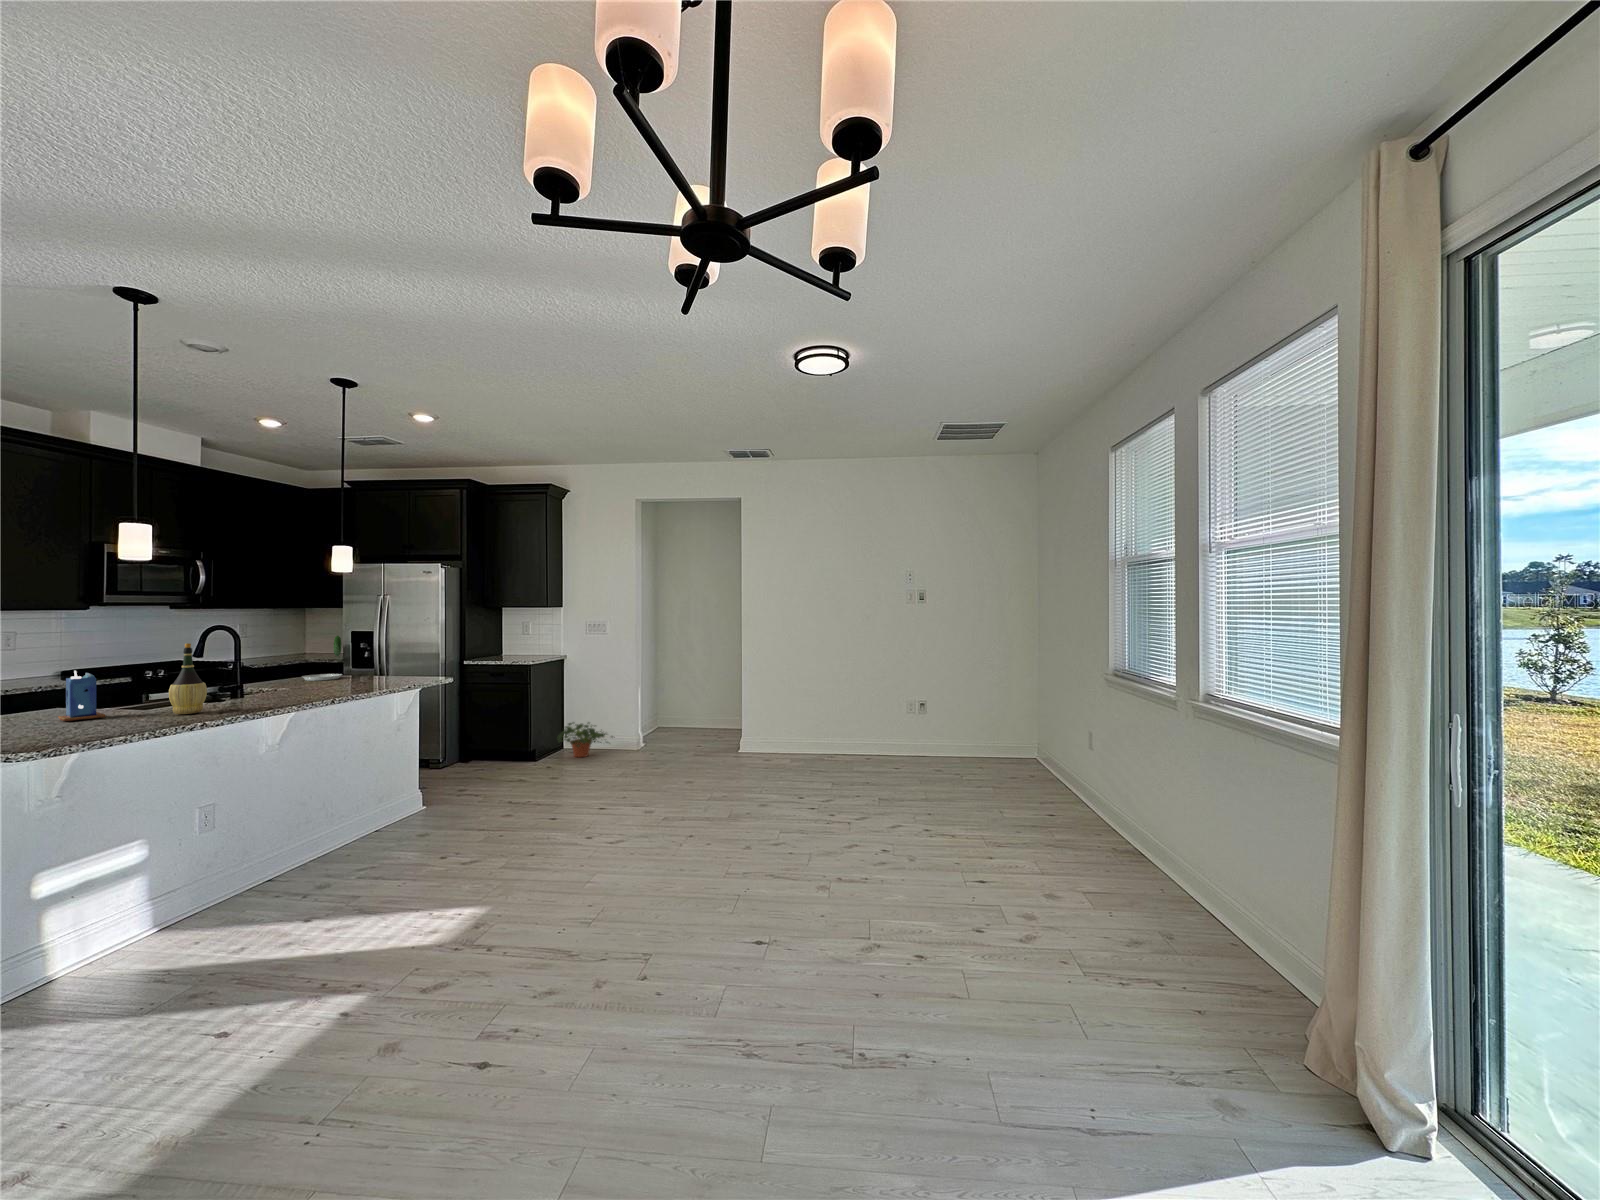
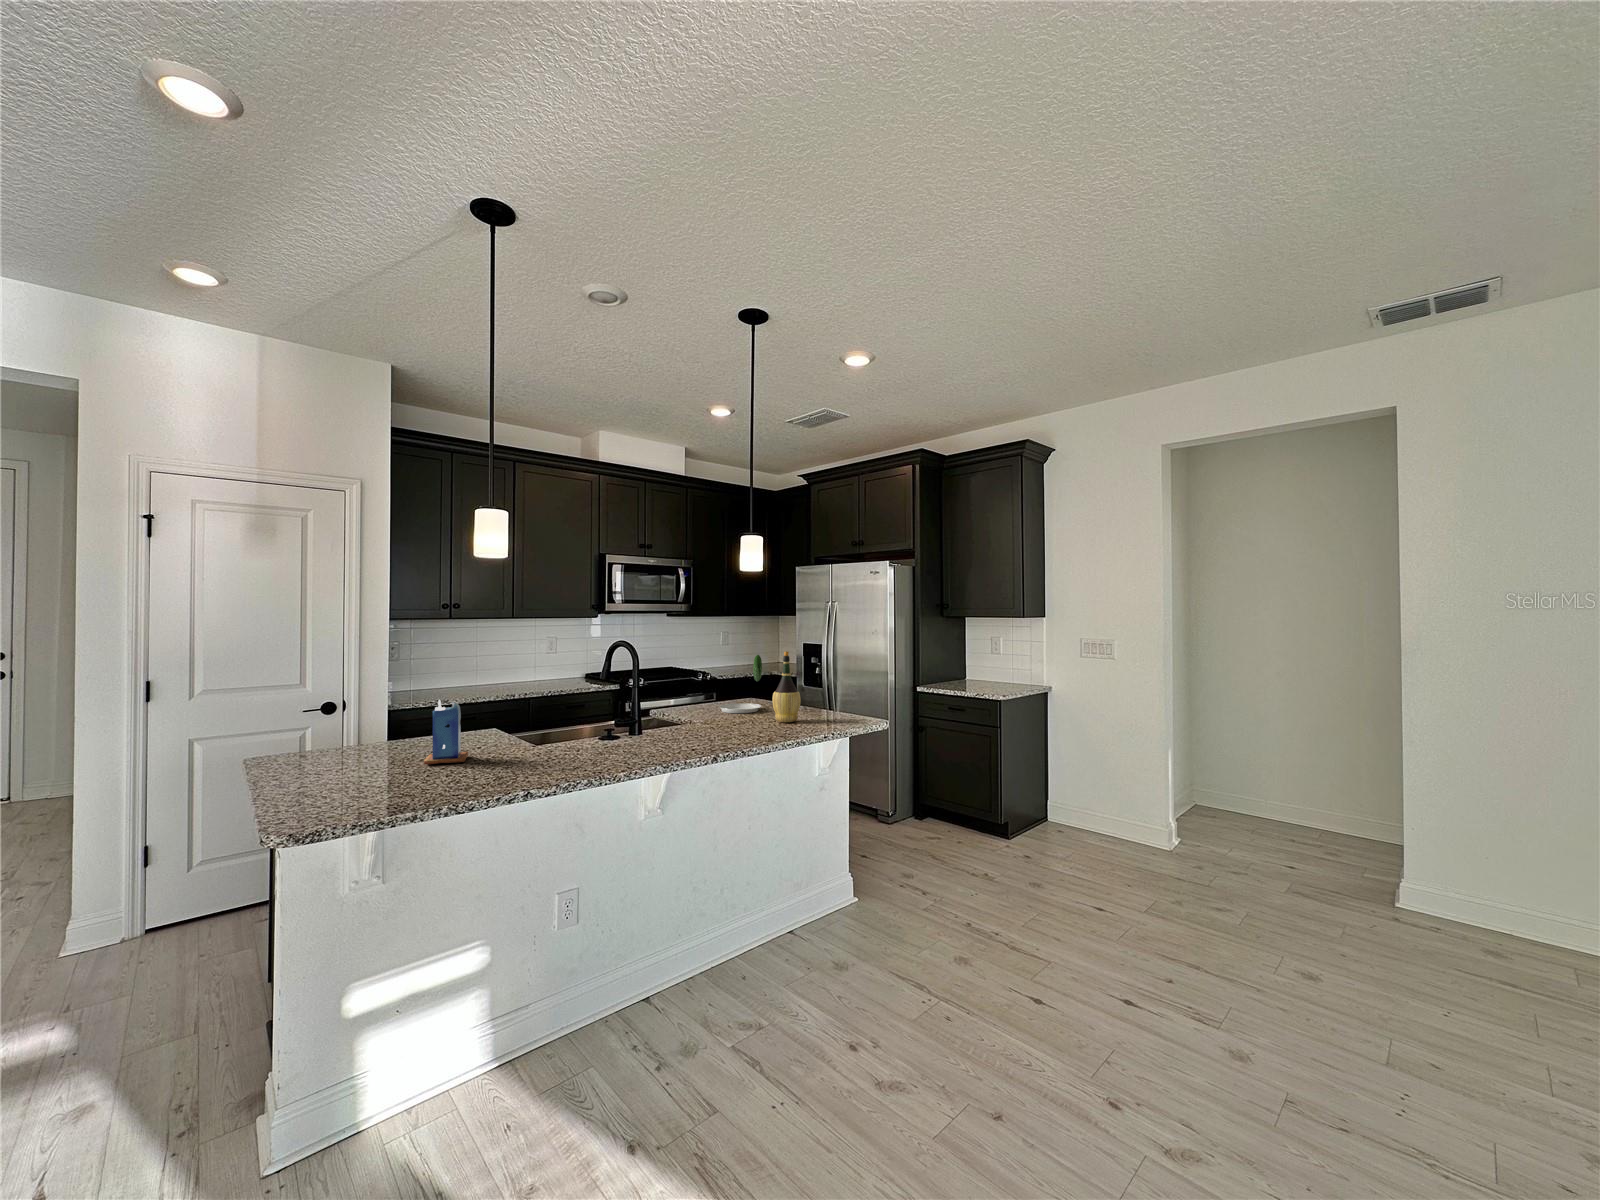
wine bottle: present [169,643,207,714] -> present [773,651,801,722]
potted plant: present [557,722,613,757] -> none [1040,788,1132,847]

